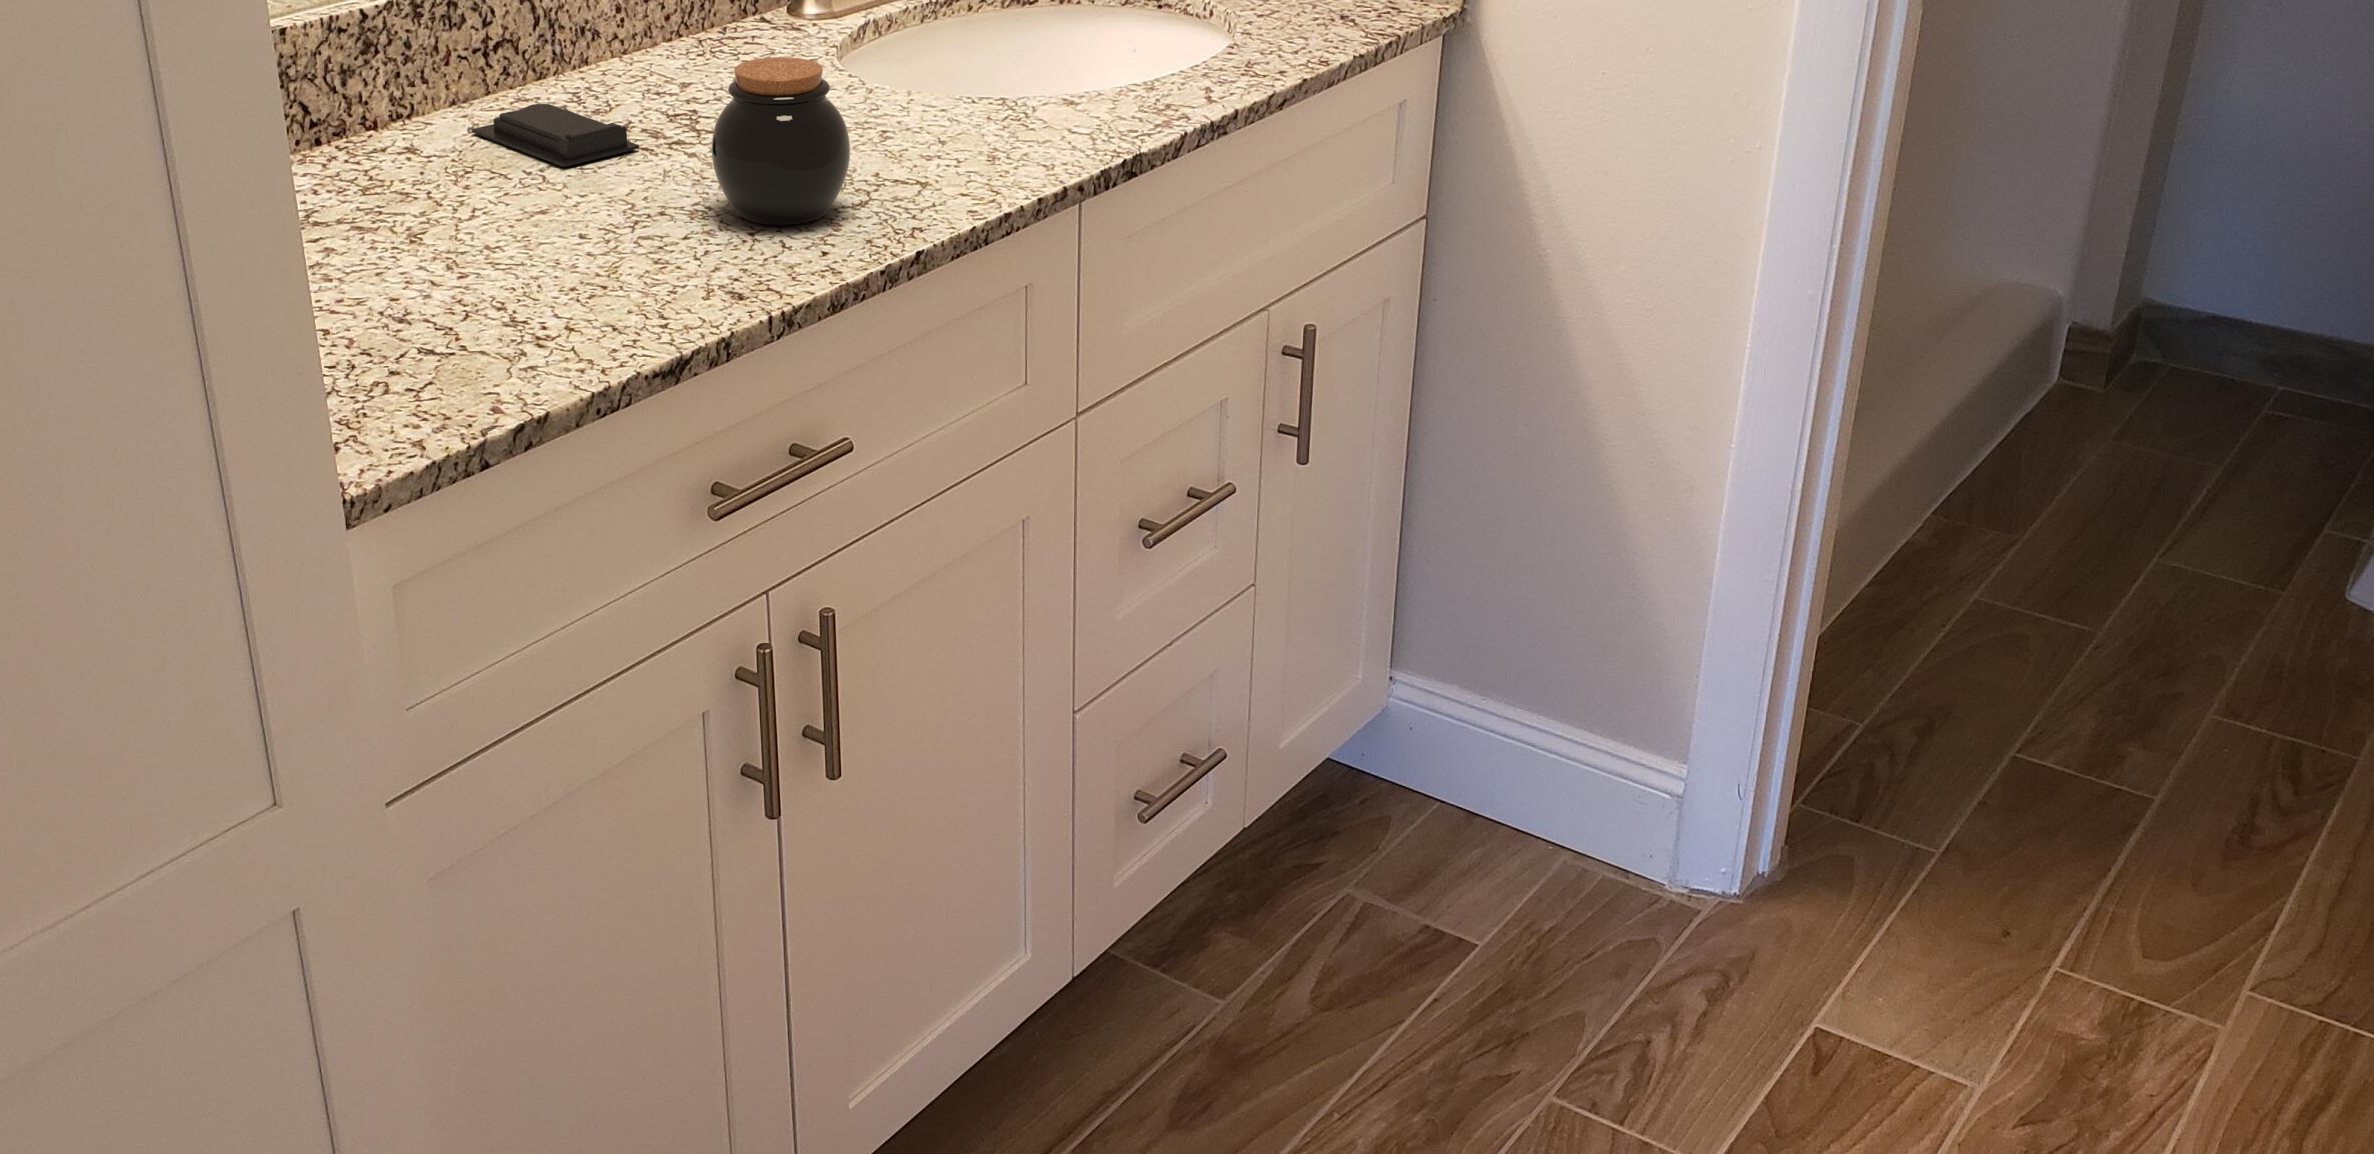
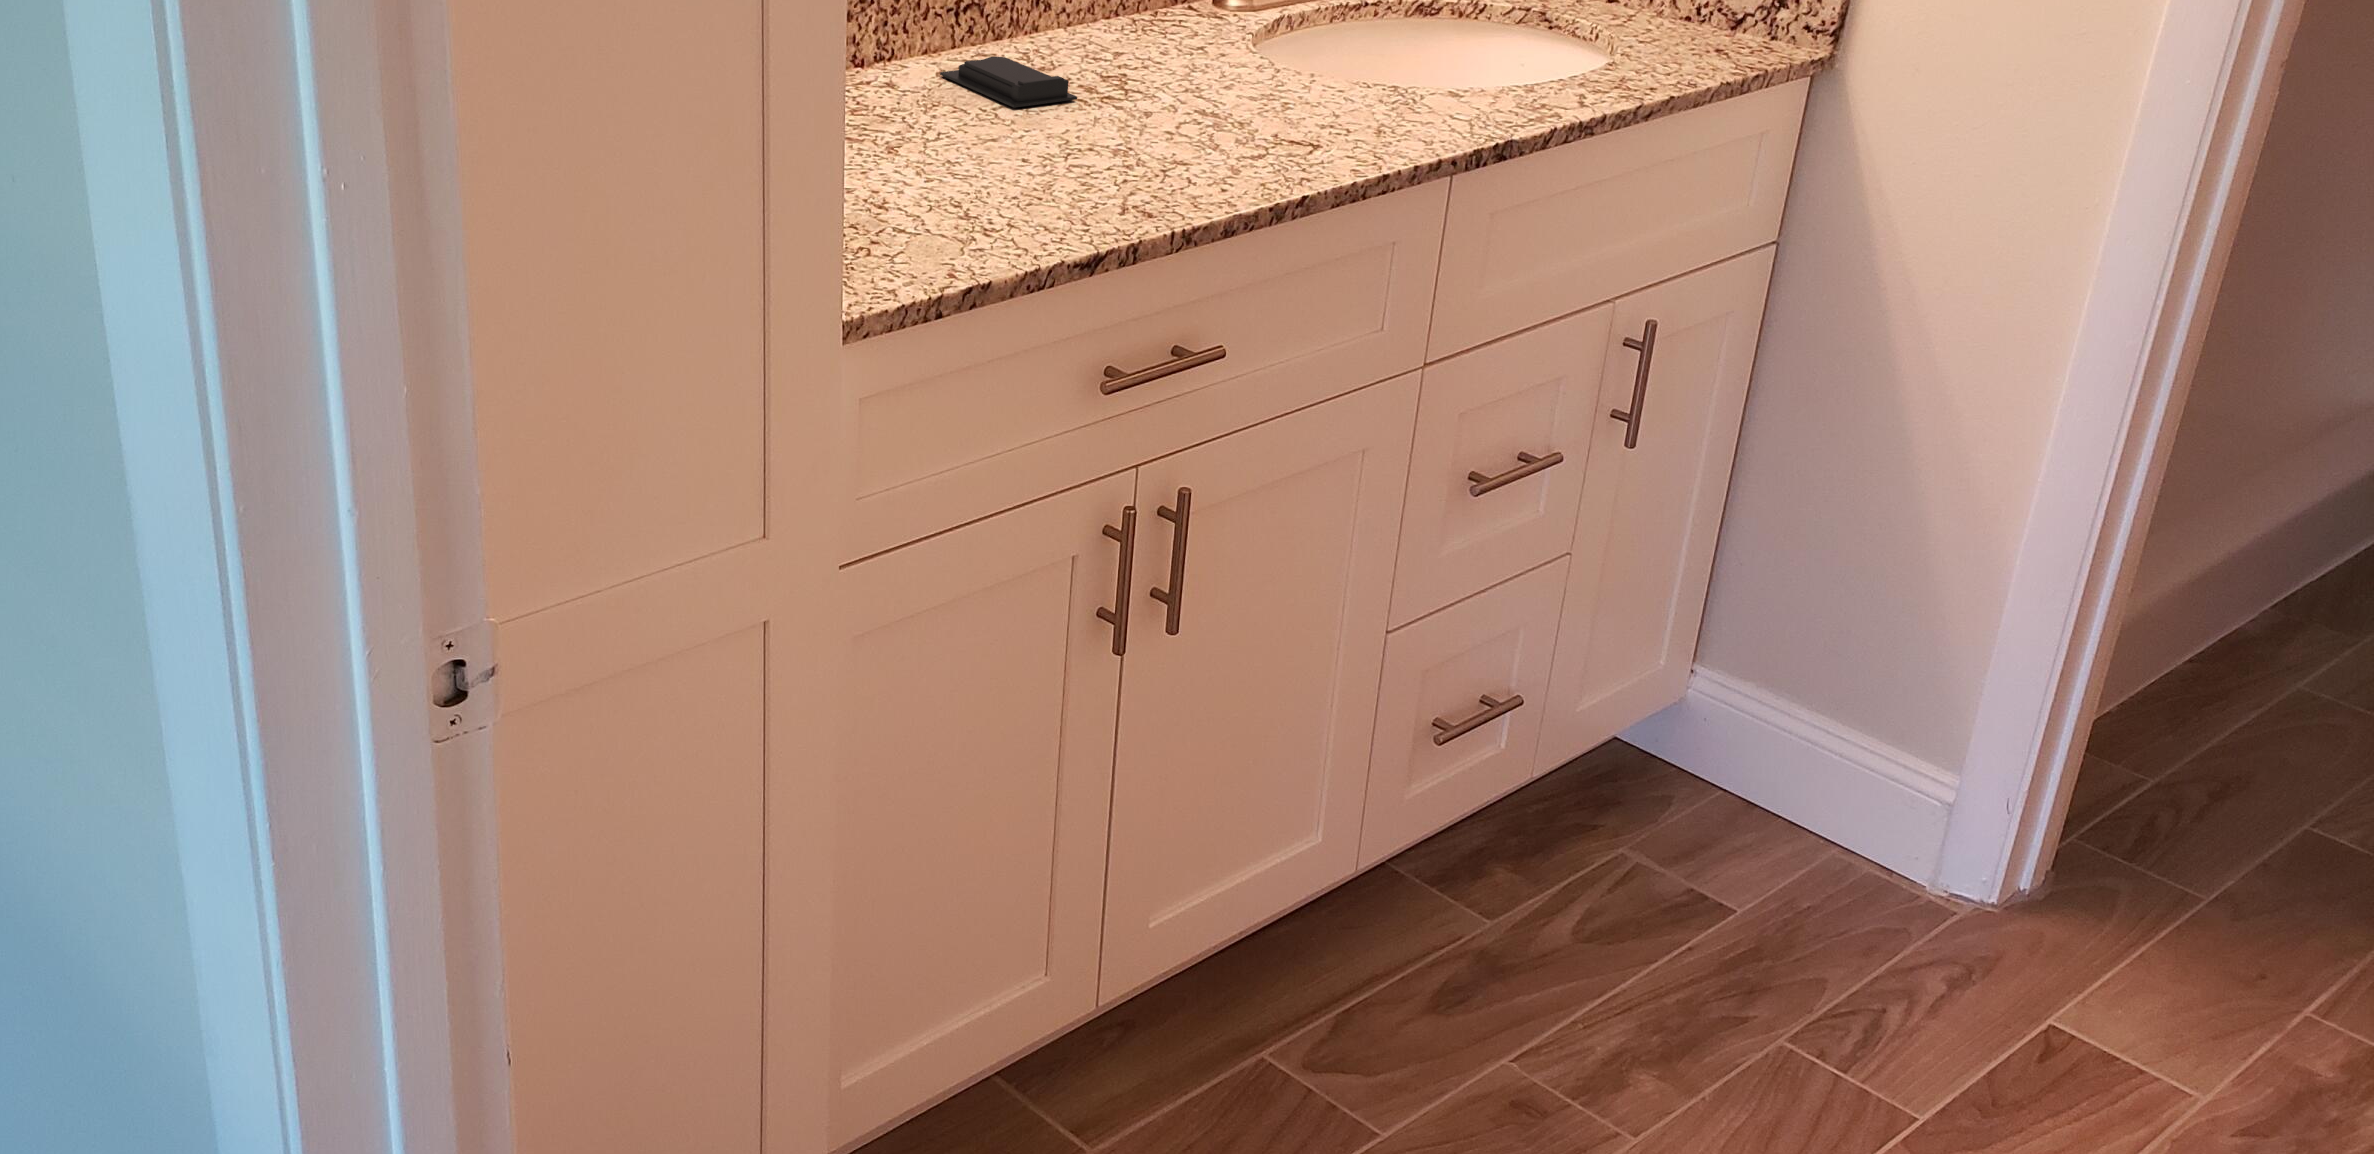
jar: present [712,57,850,225] -> none [1140,28,1255,168]

